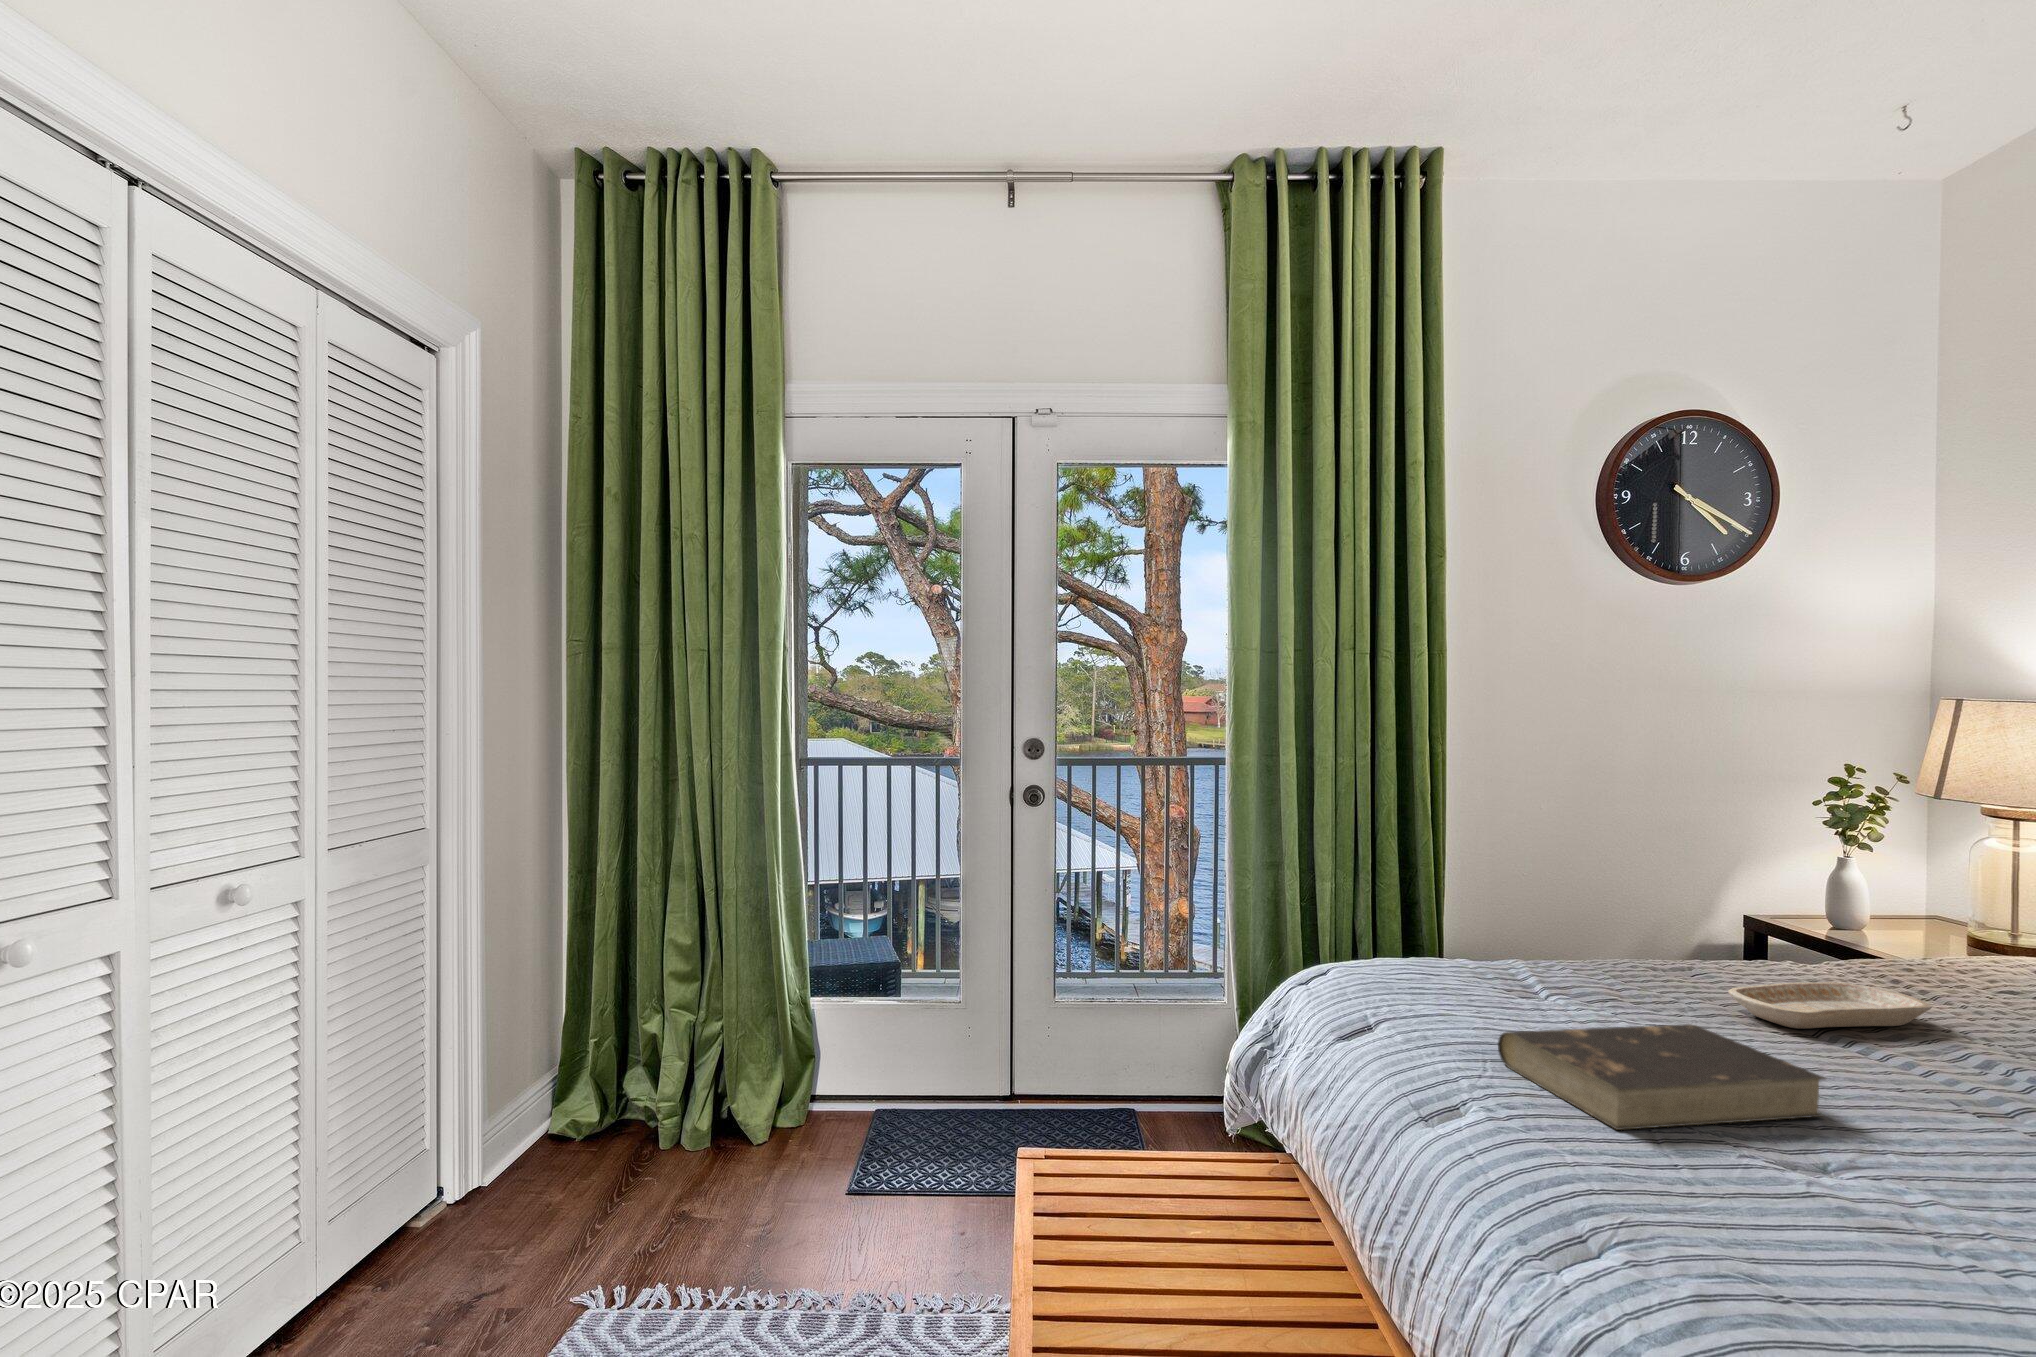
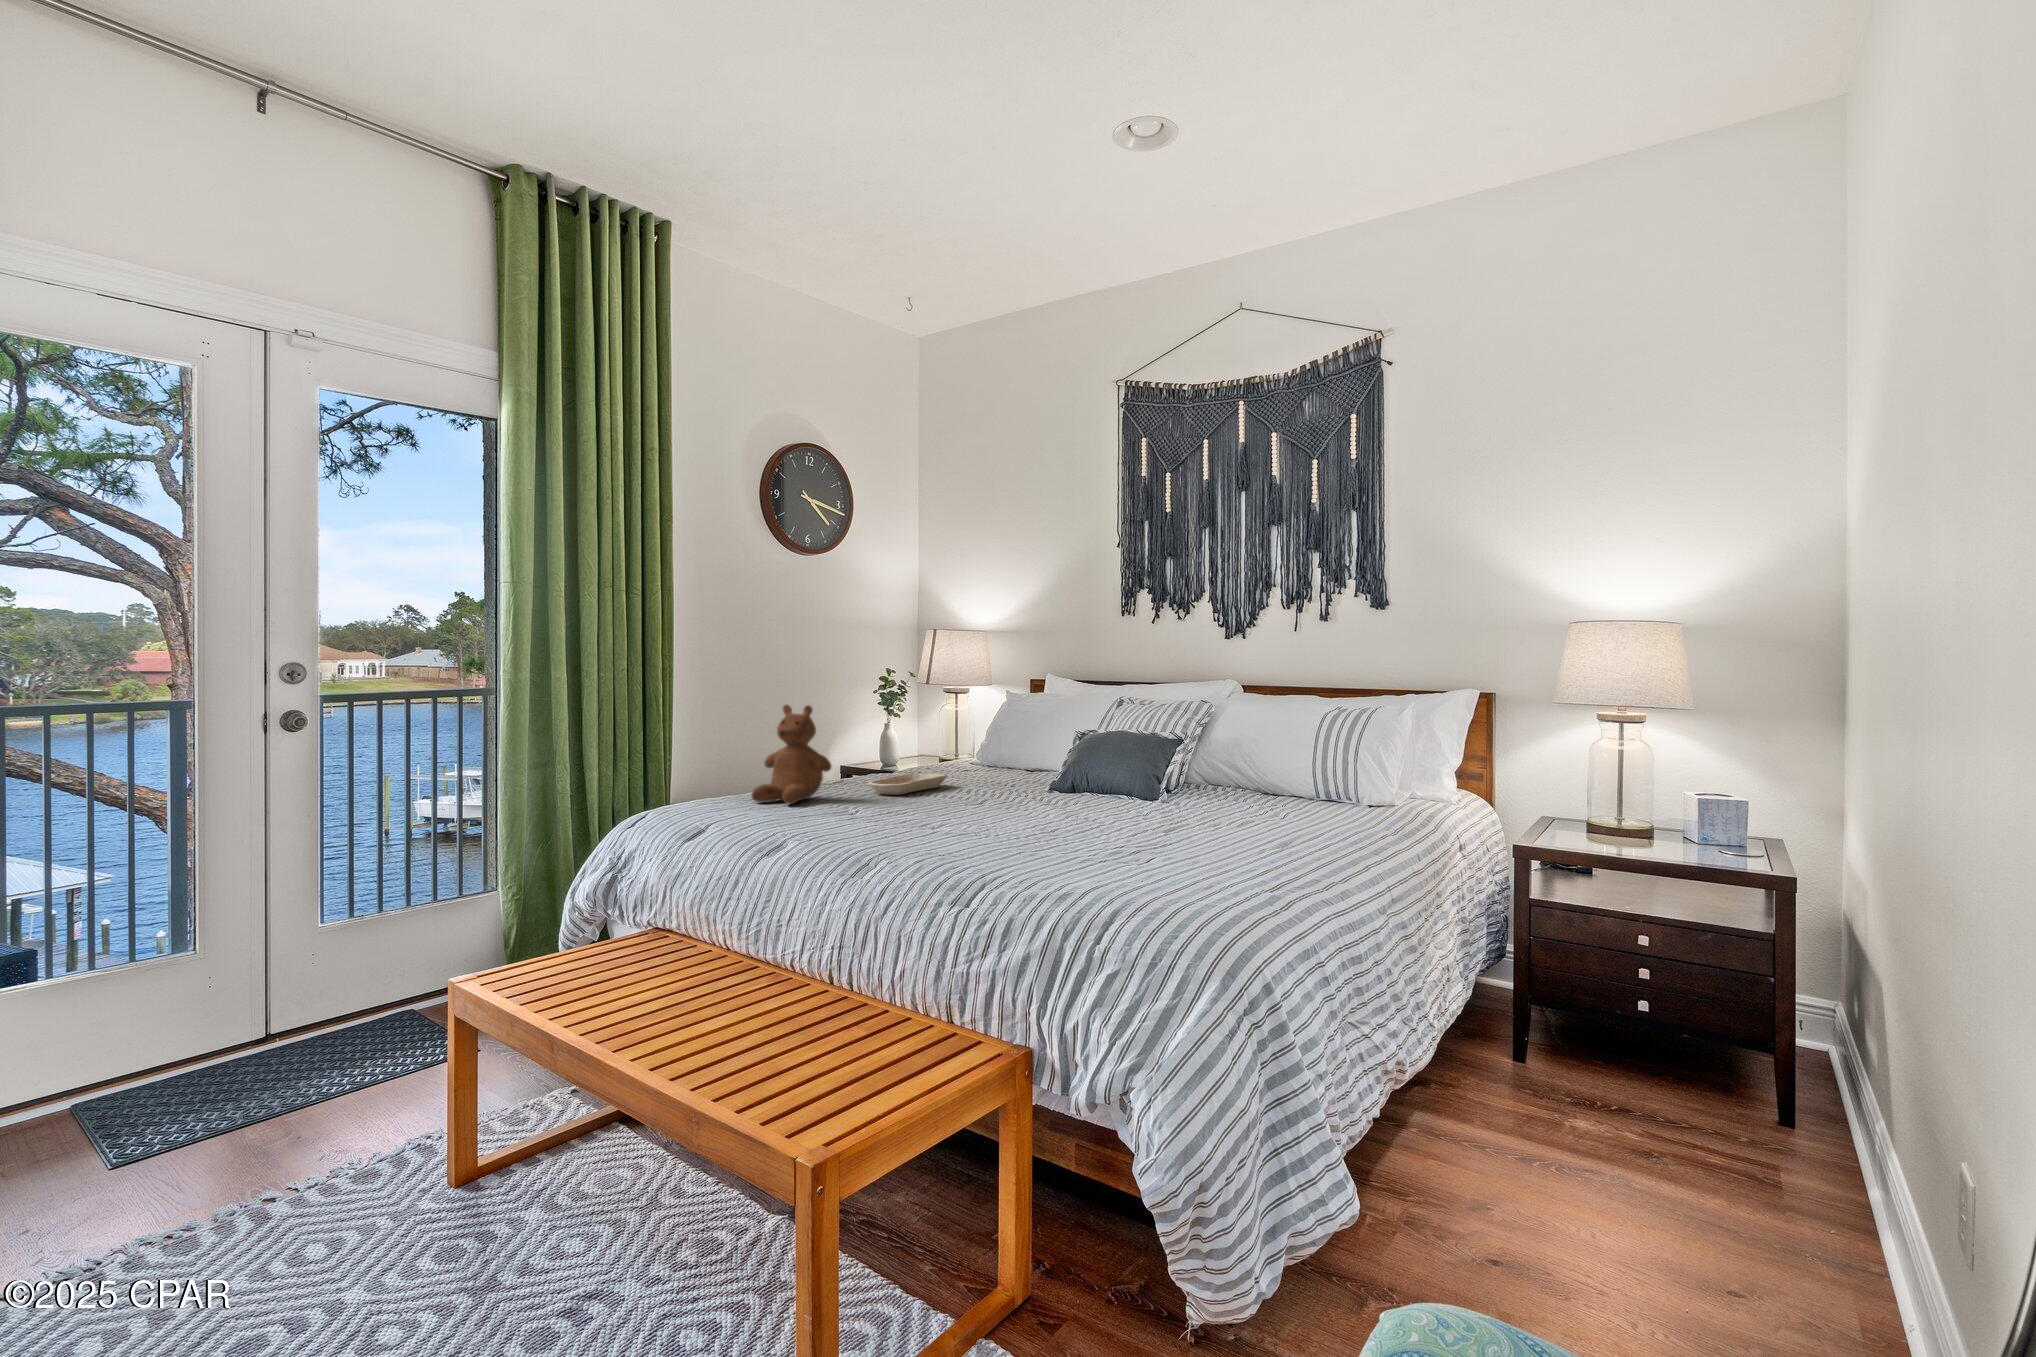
teddy bear: none [1490,831,1640,1004] -> present [751,705,831,804]
book: present [1498,1024,1825,1130] -> none [786,792,927,834]

